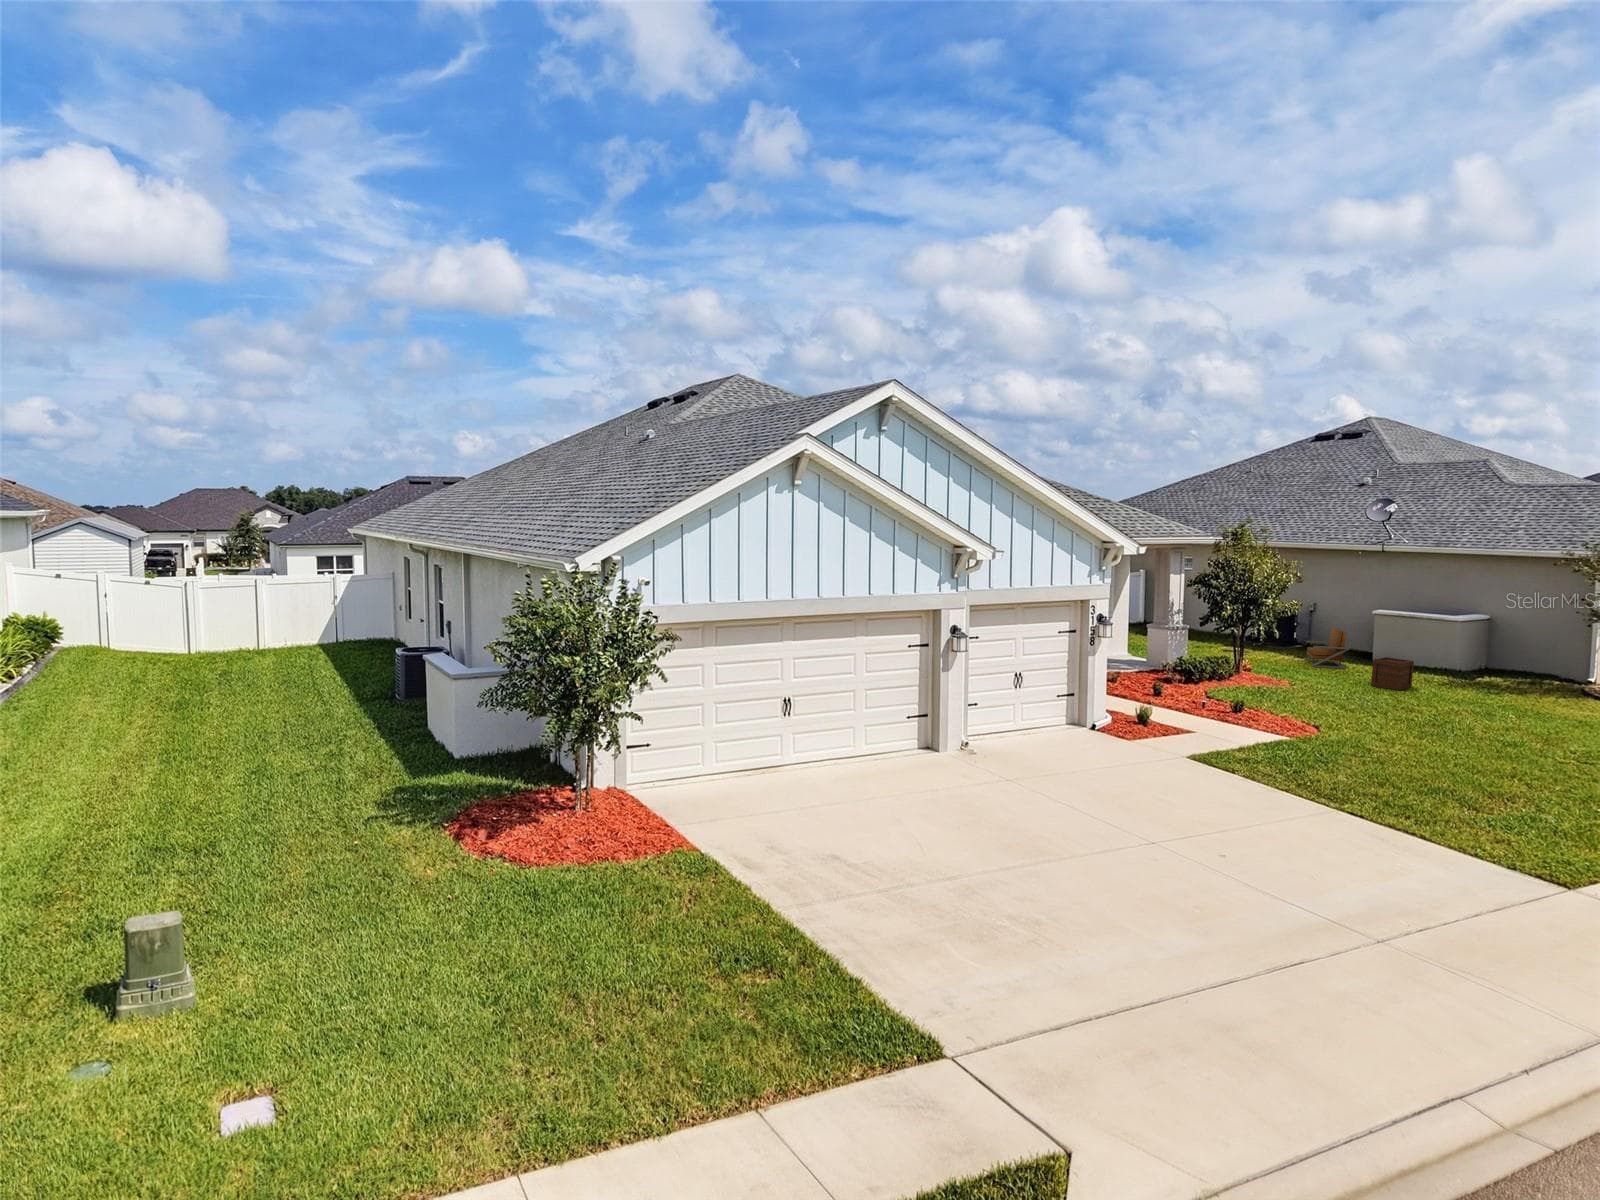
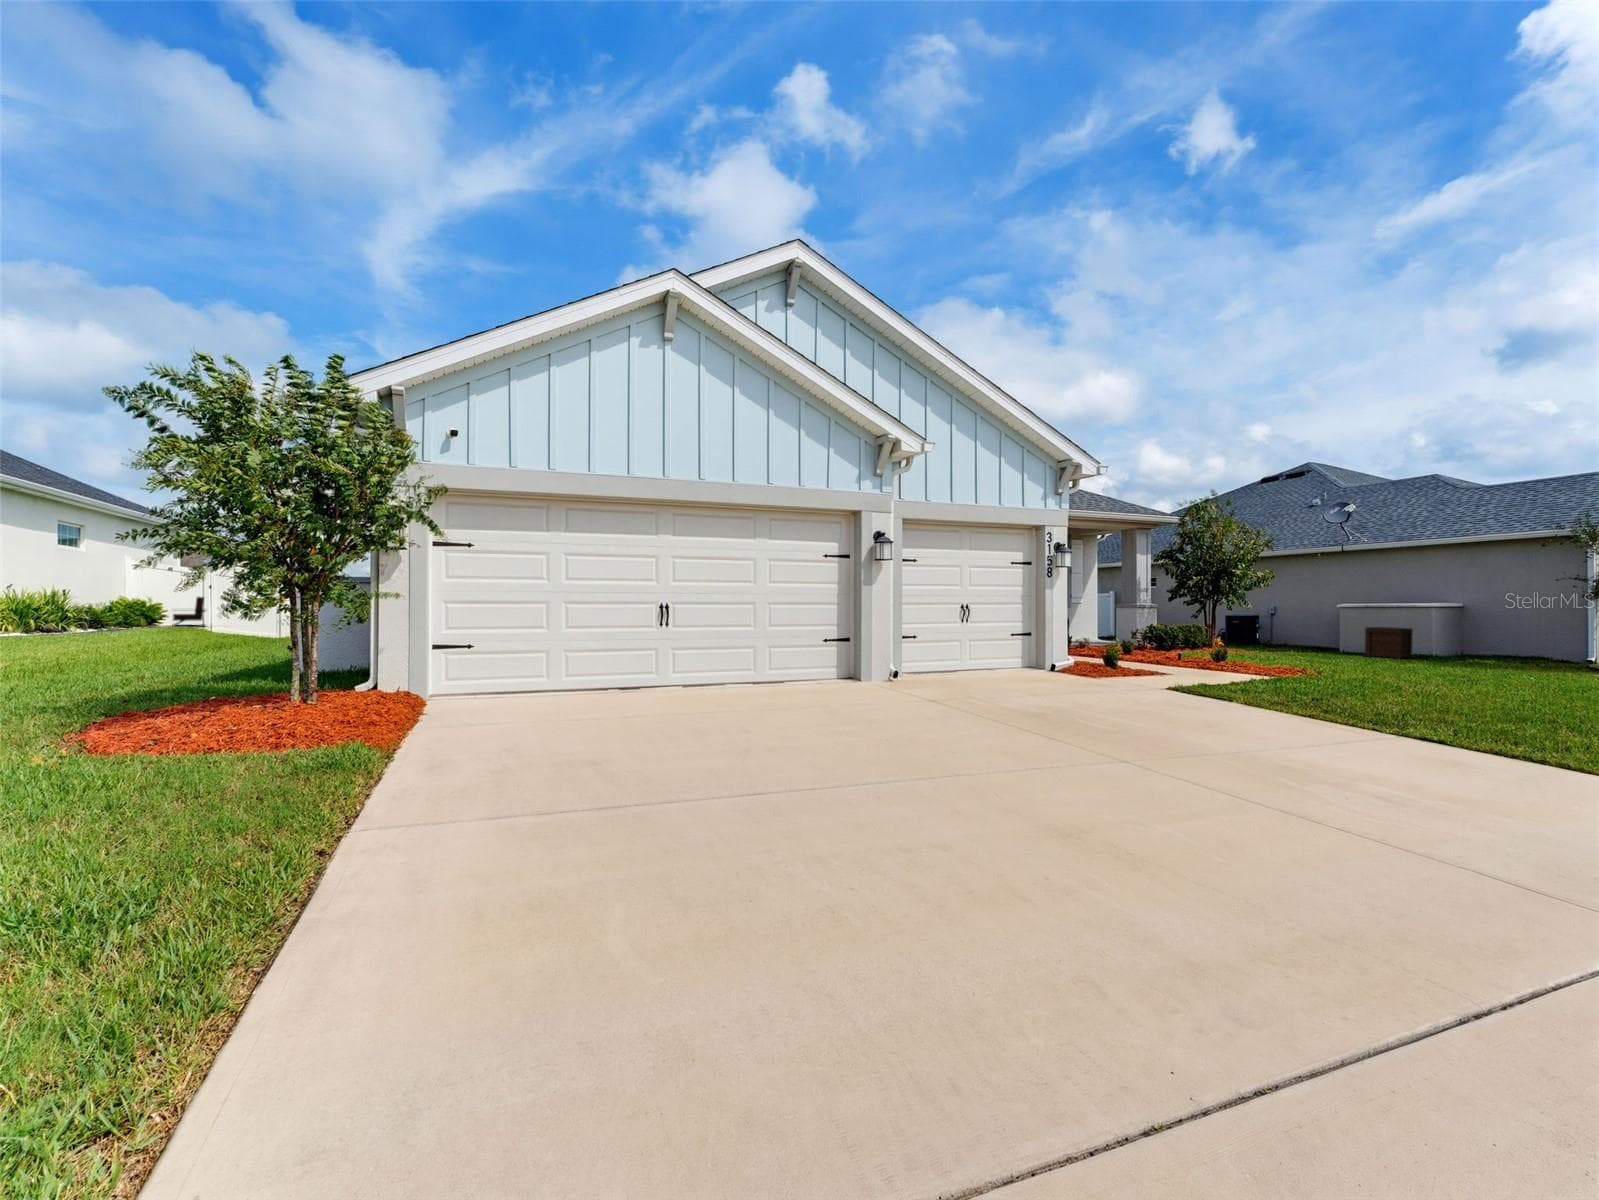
lounge chair: present [1304,628,1350,669] -> present [172,597,205,627]

